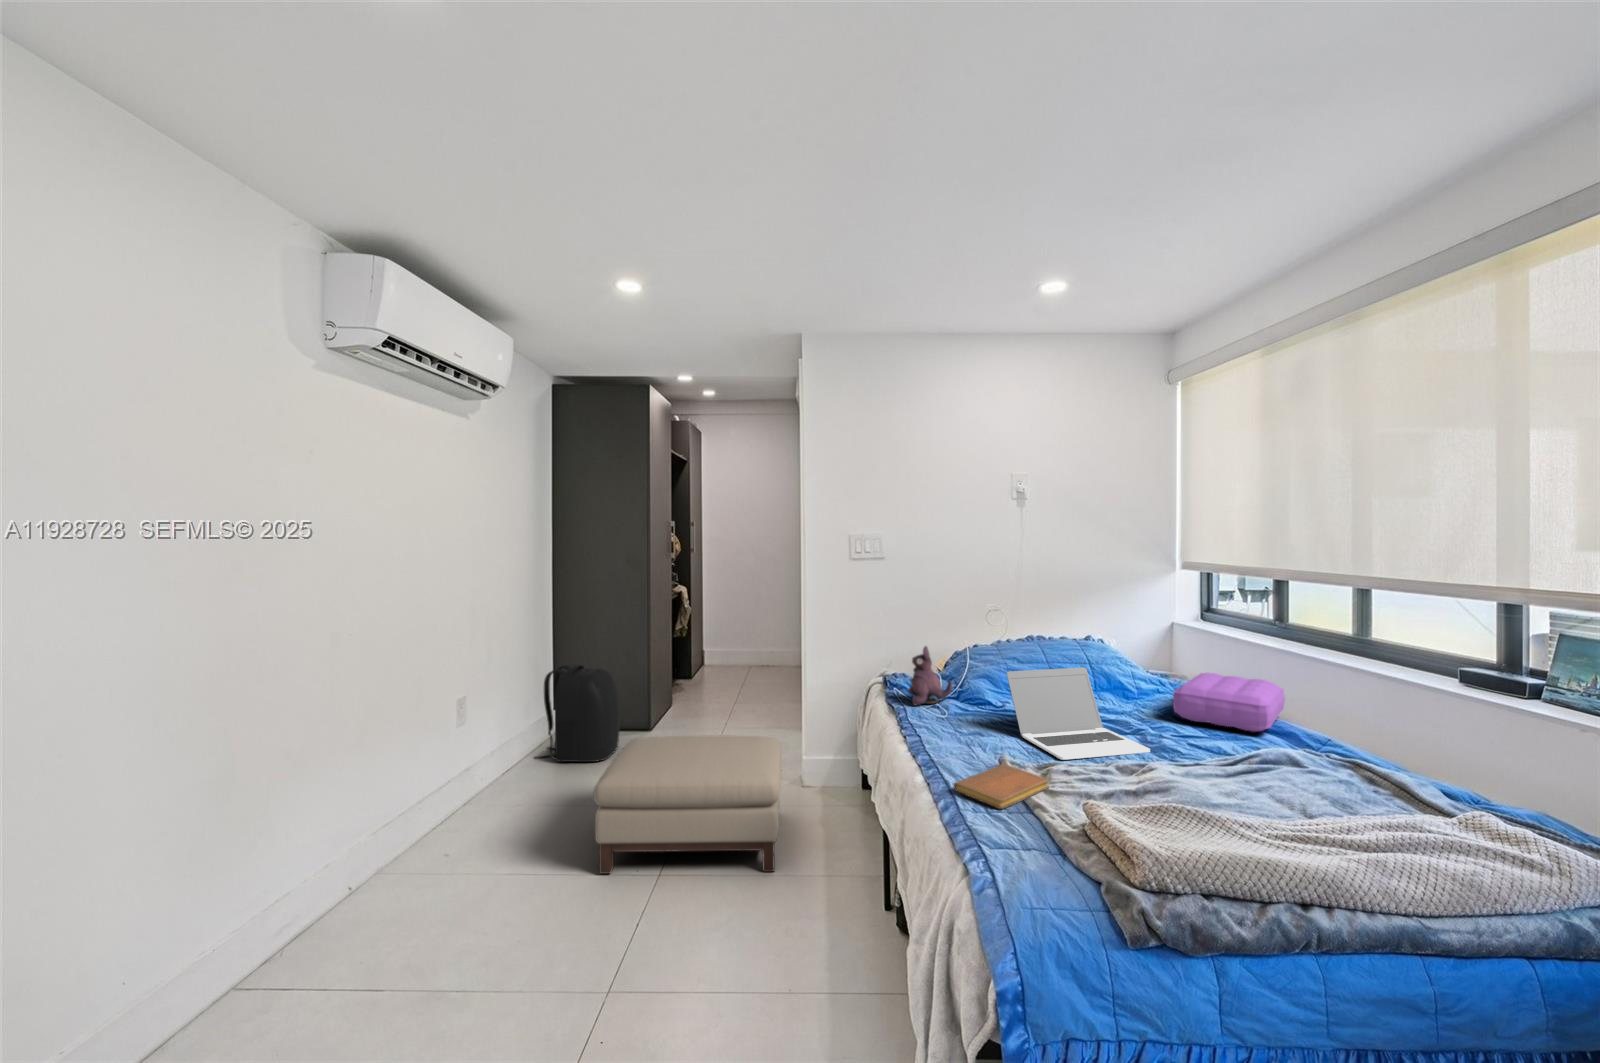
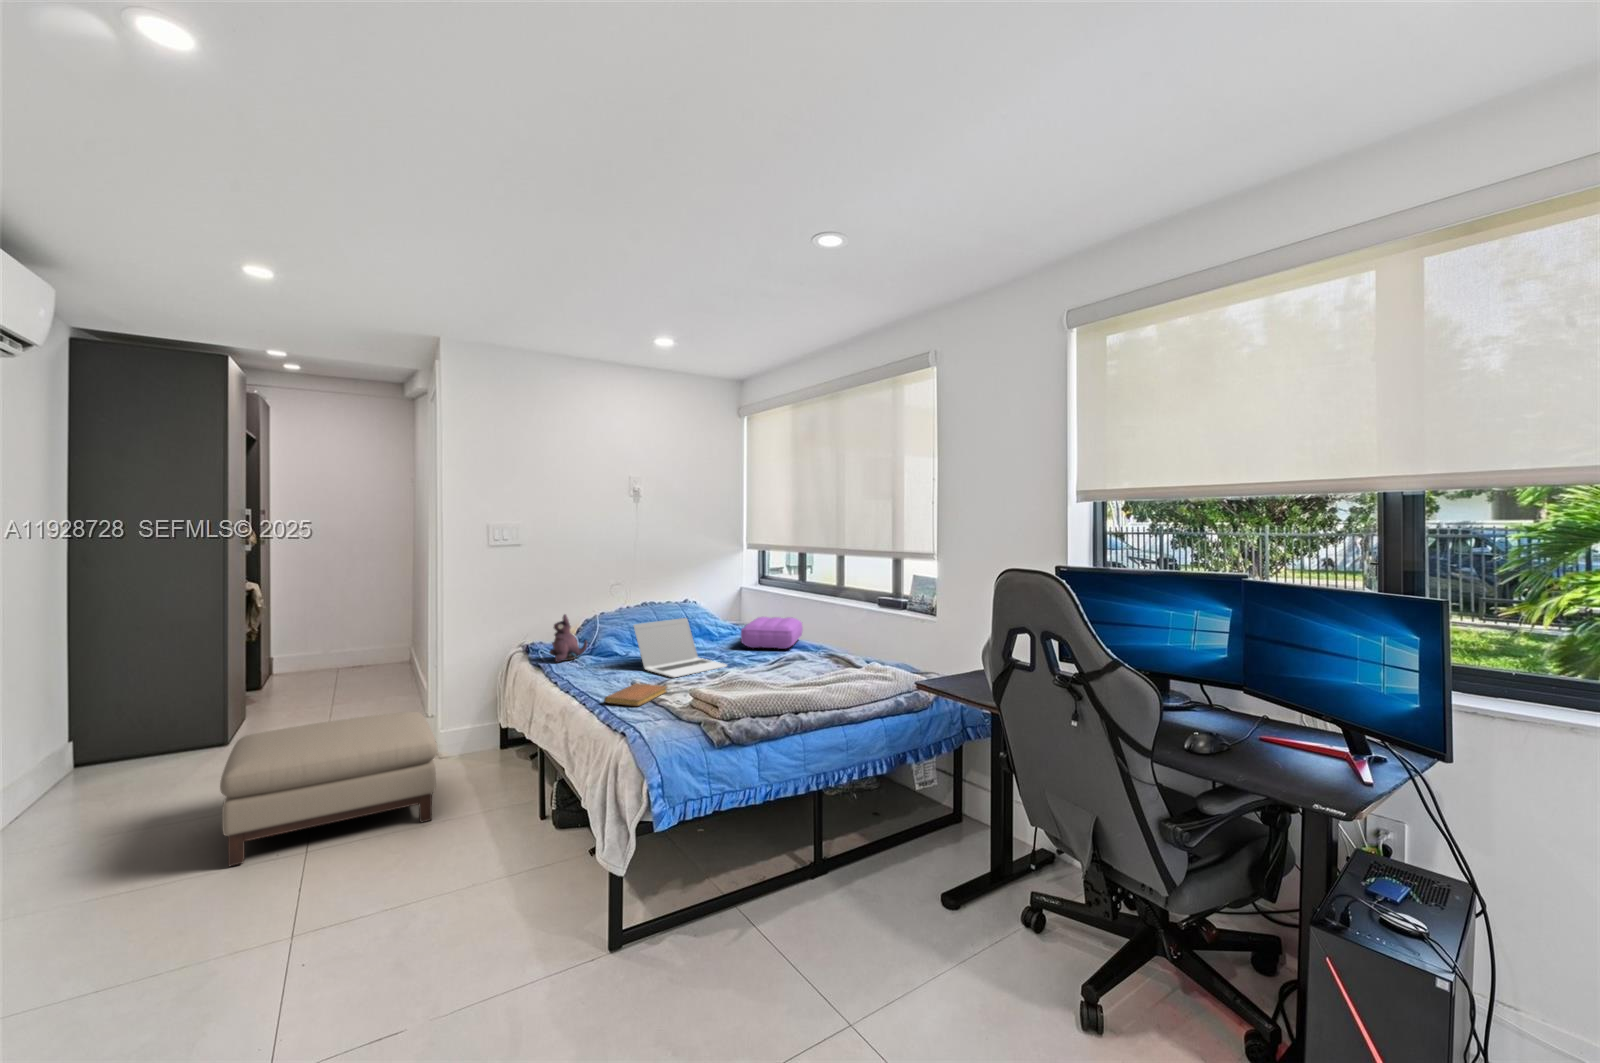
backpack: present [544,664,620,762] -> none [48,677,186,799]

